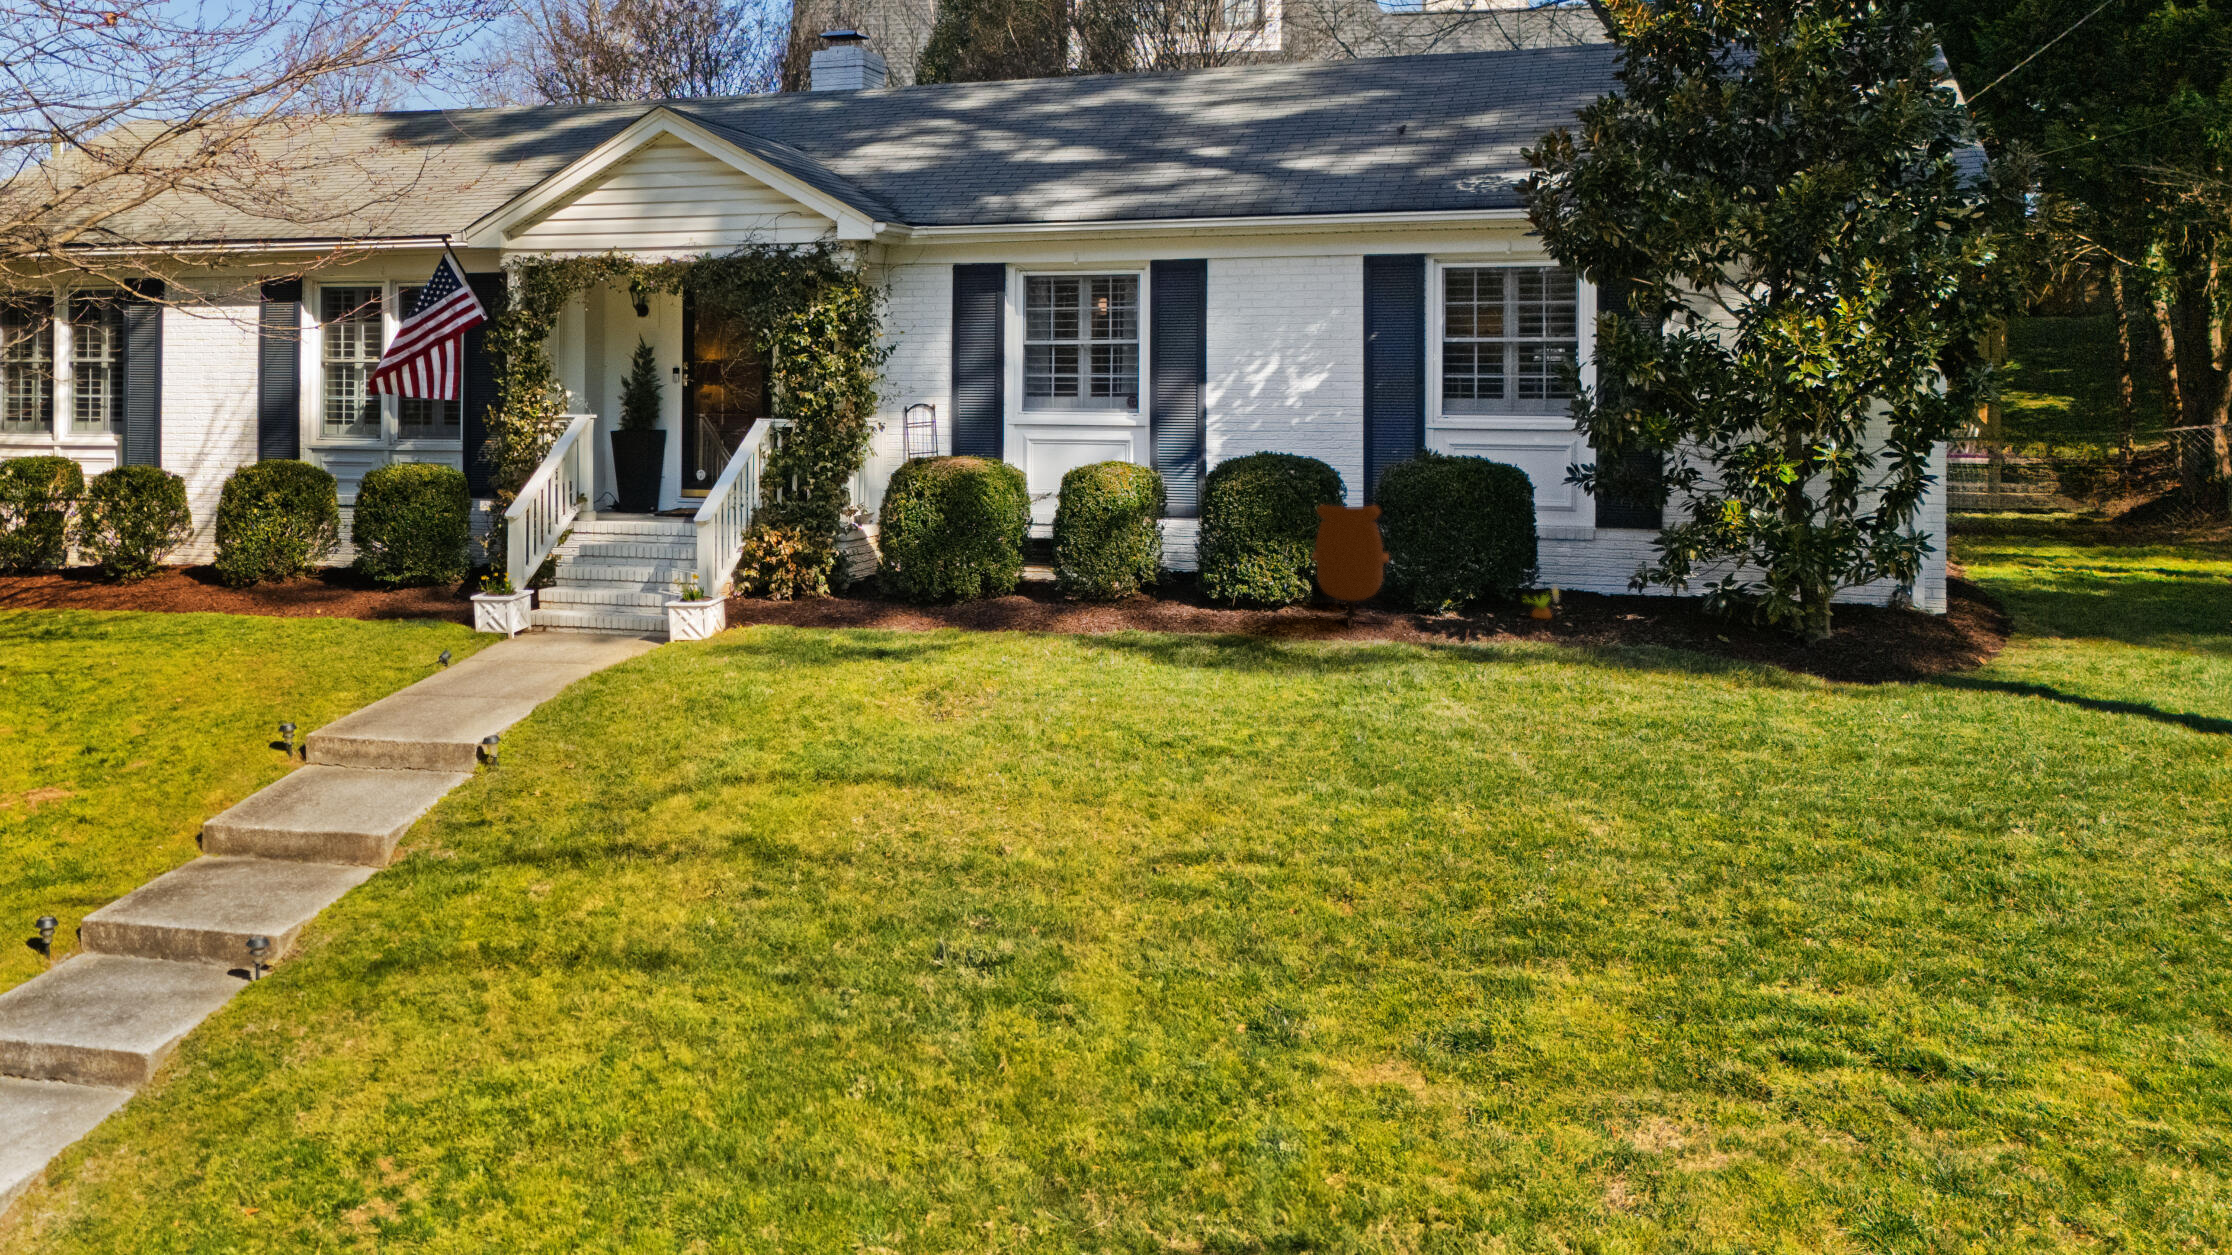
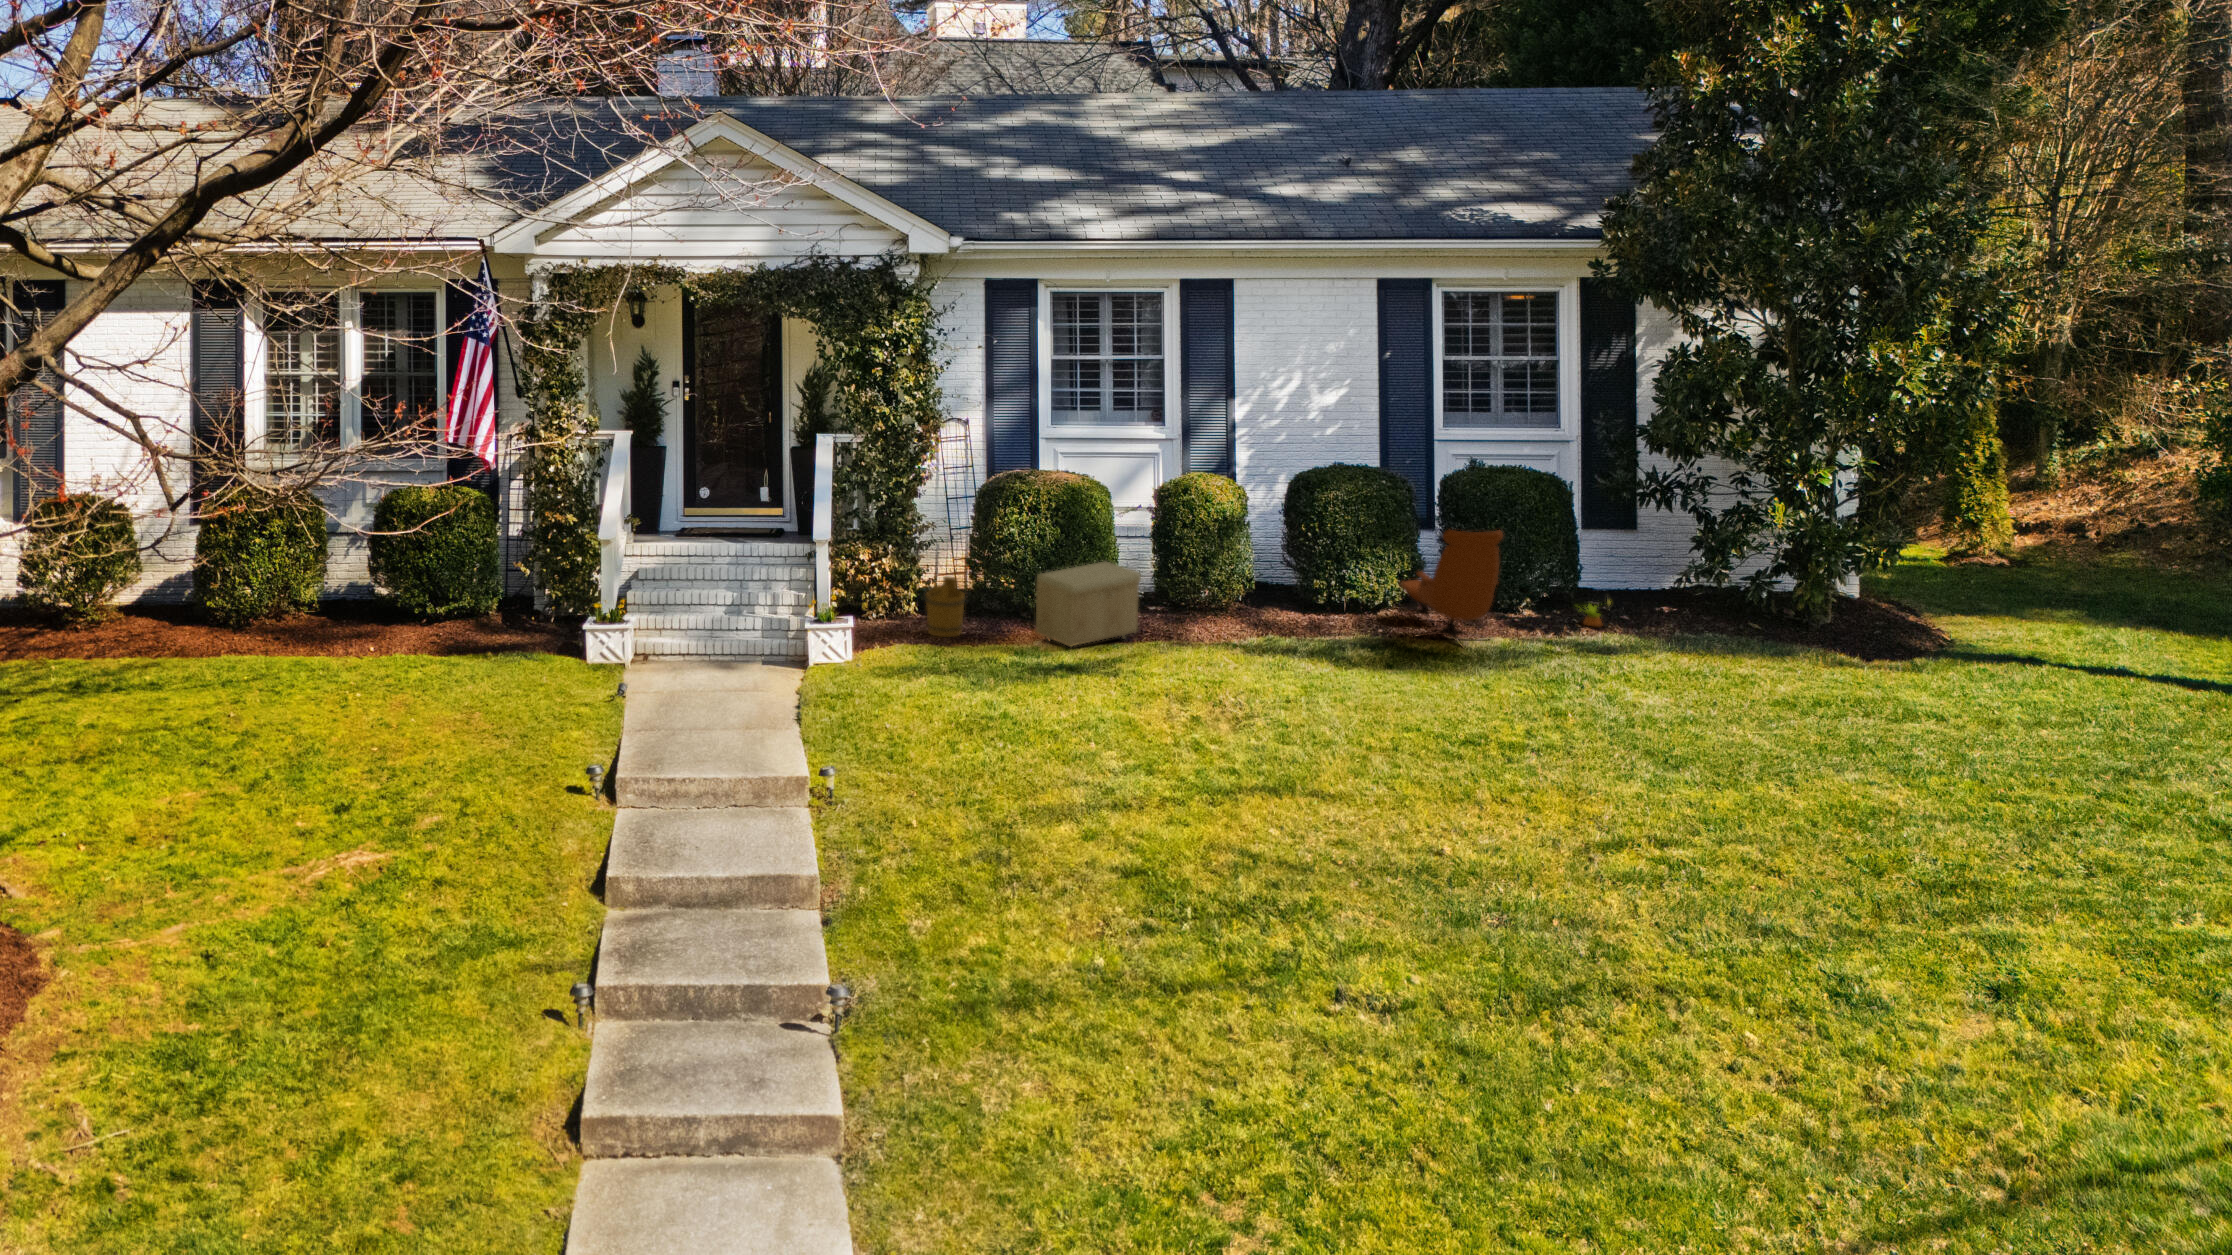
storage bench: none [921,535,1022,617] -> present [1036,562,1141,647]
bucket: none [824,546,865,604] -> present [925,576,965,637]

